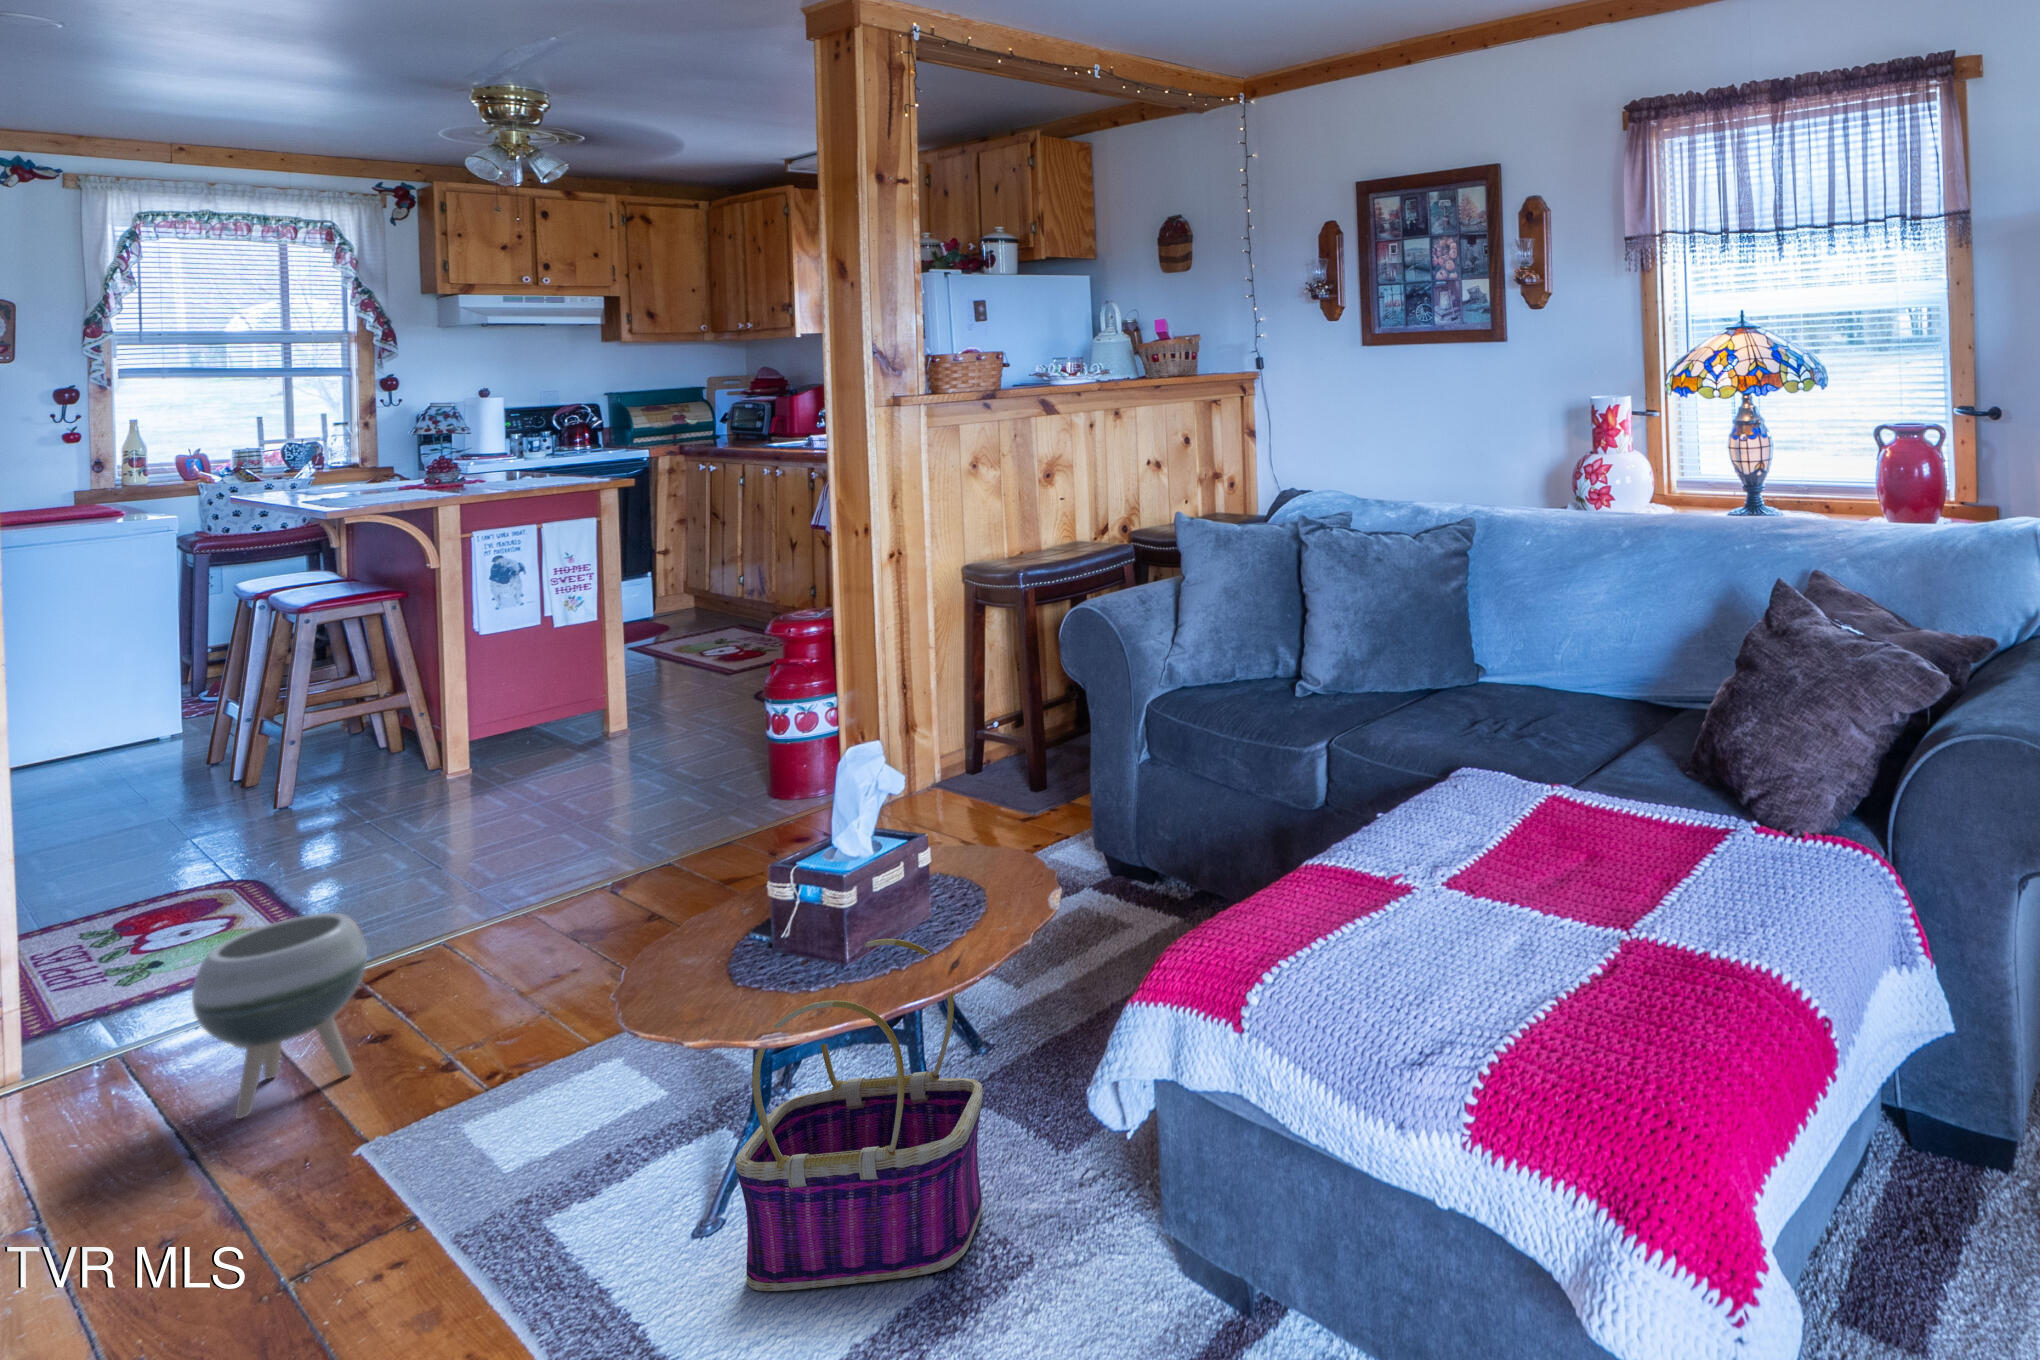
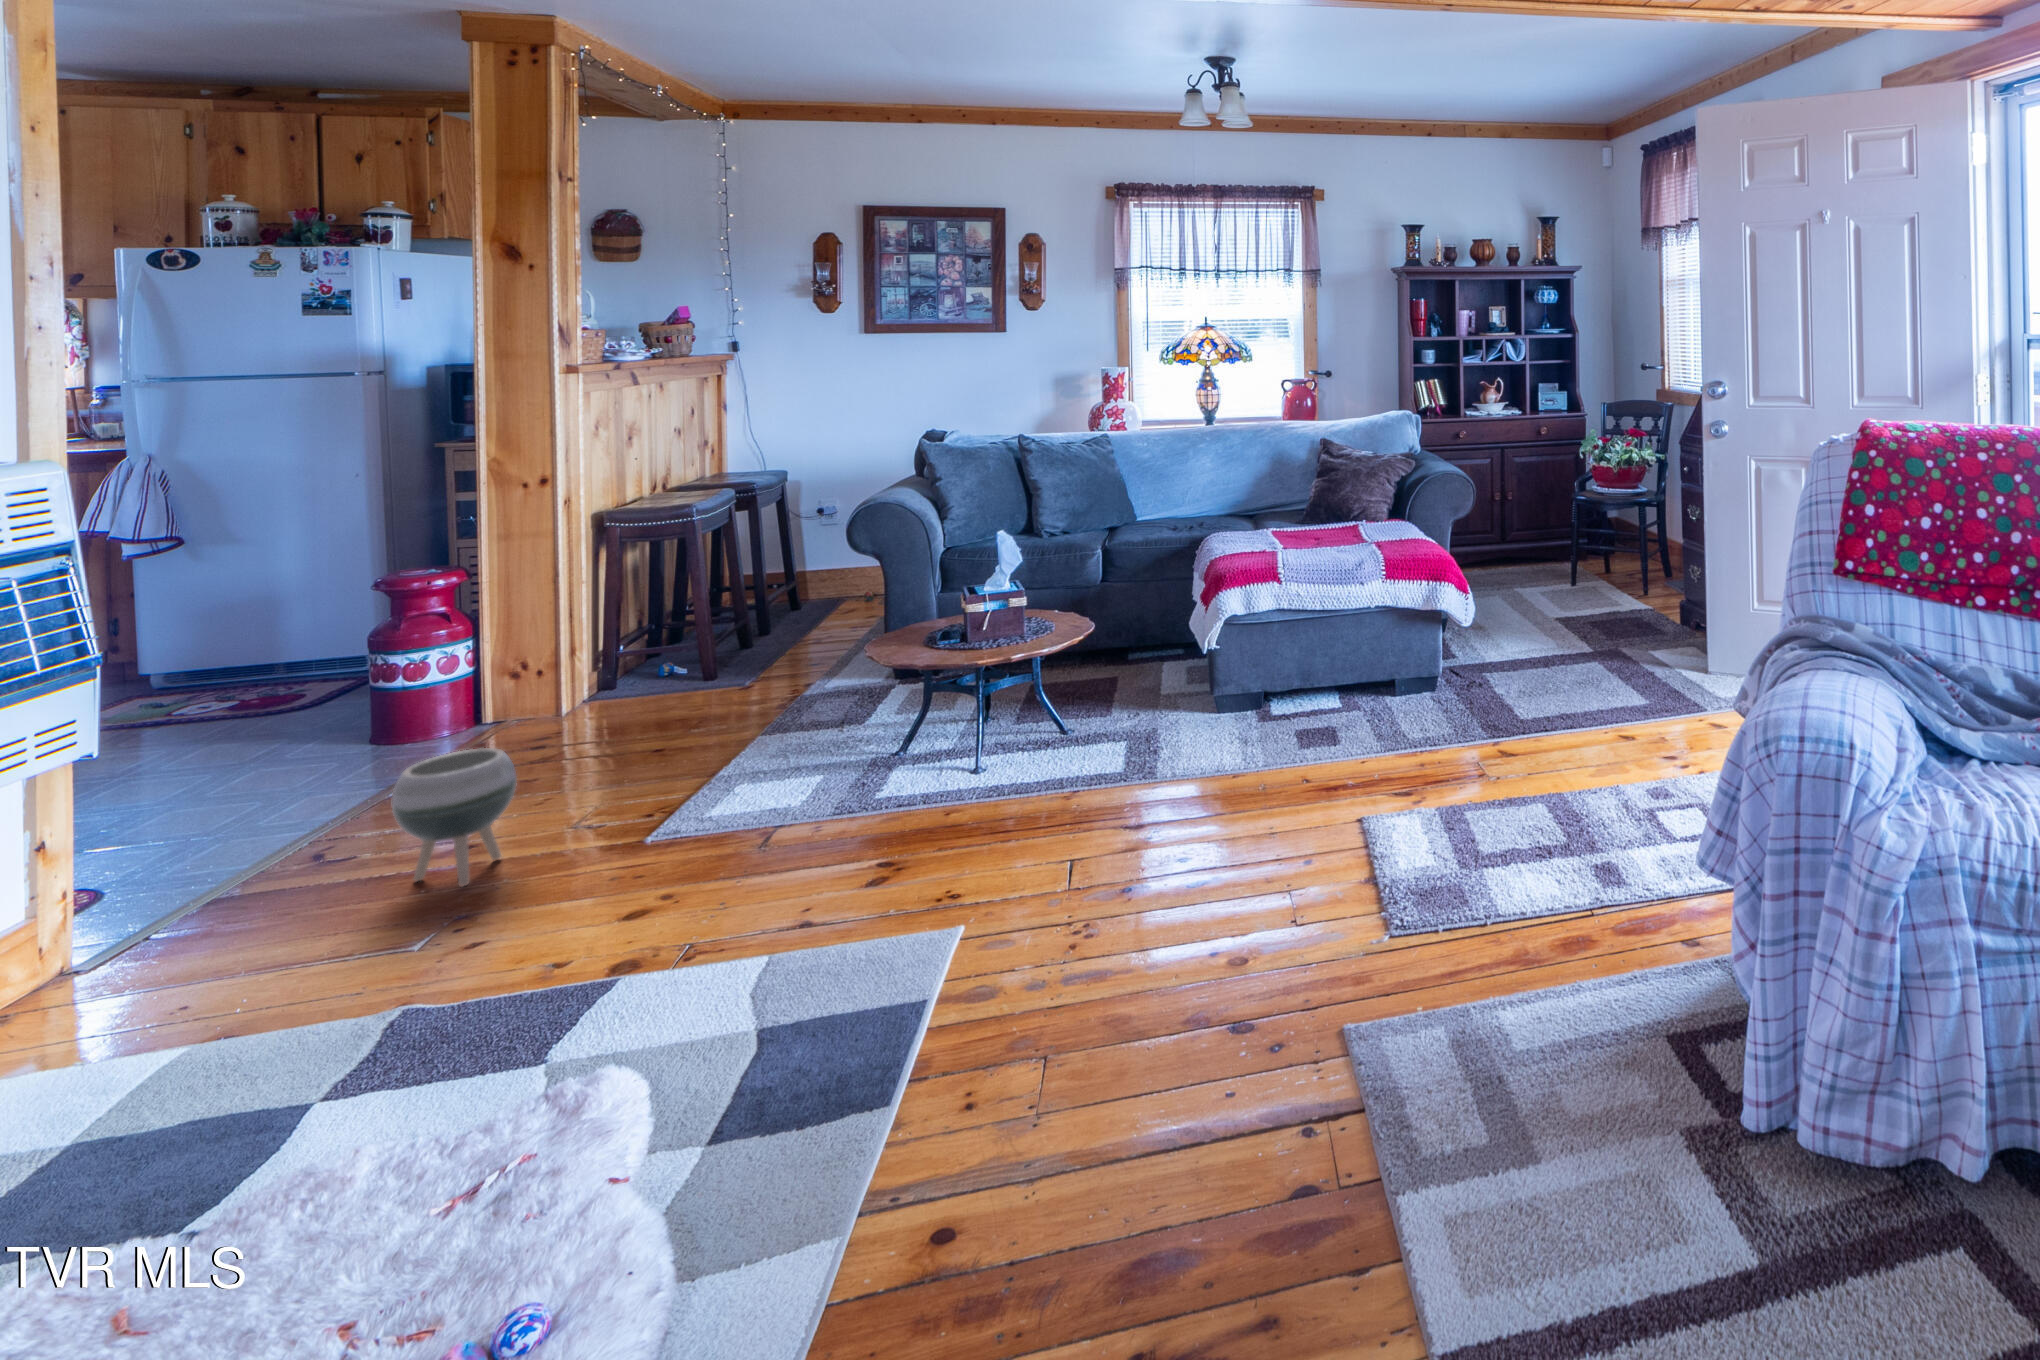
basket: present [735,939,983,1291] -> none [991,629,1107,787]

